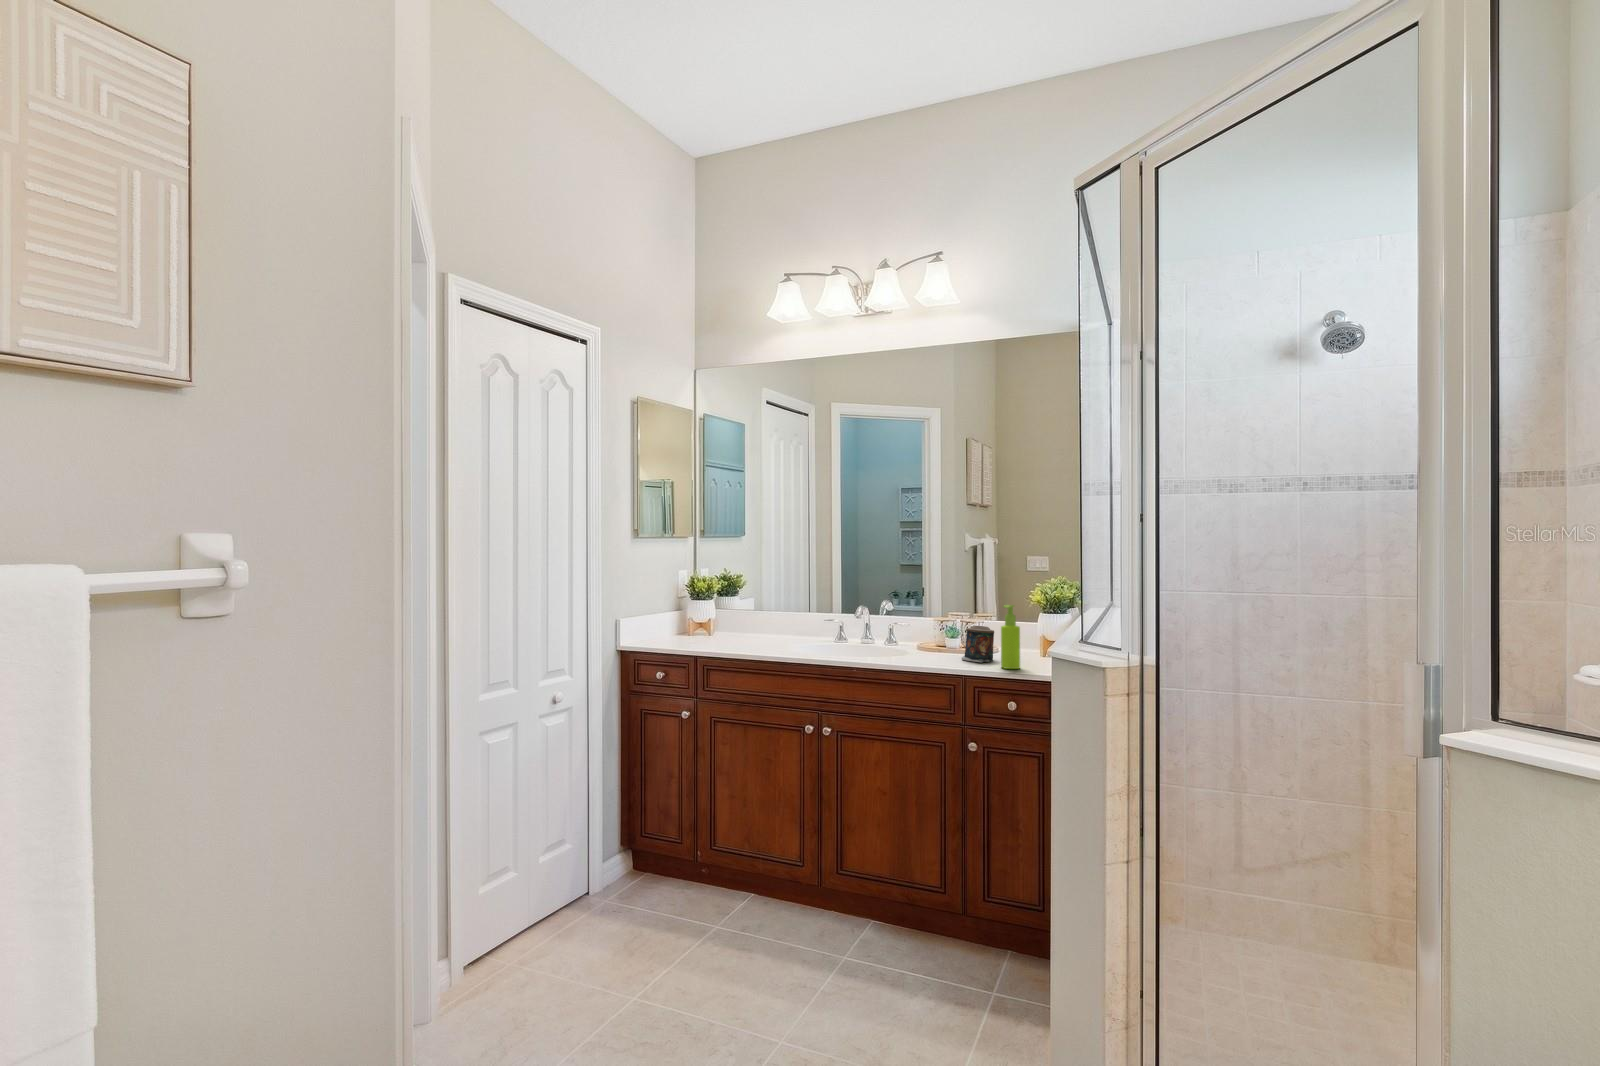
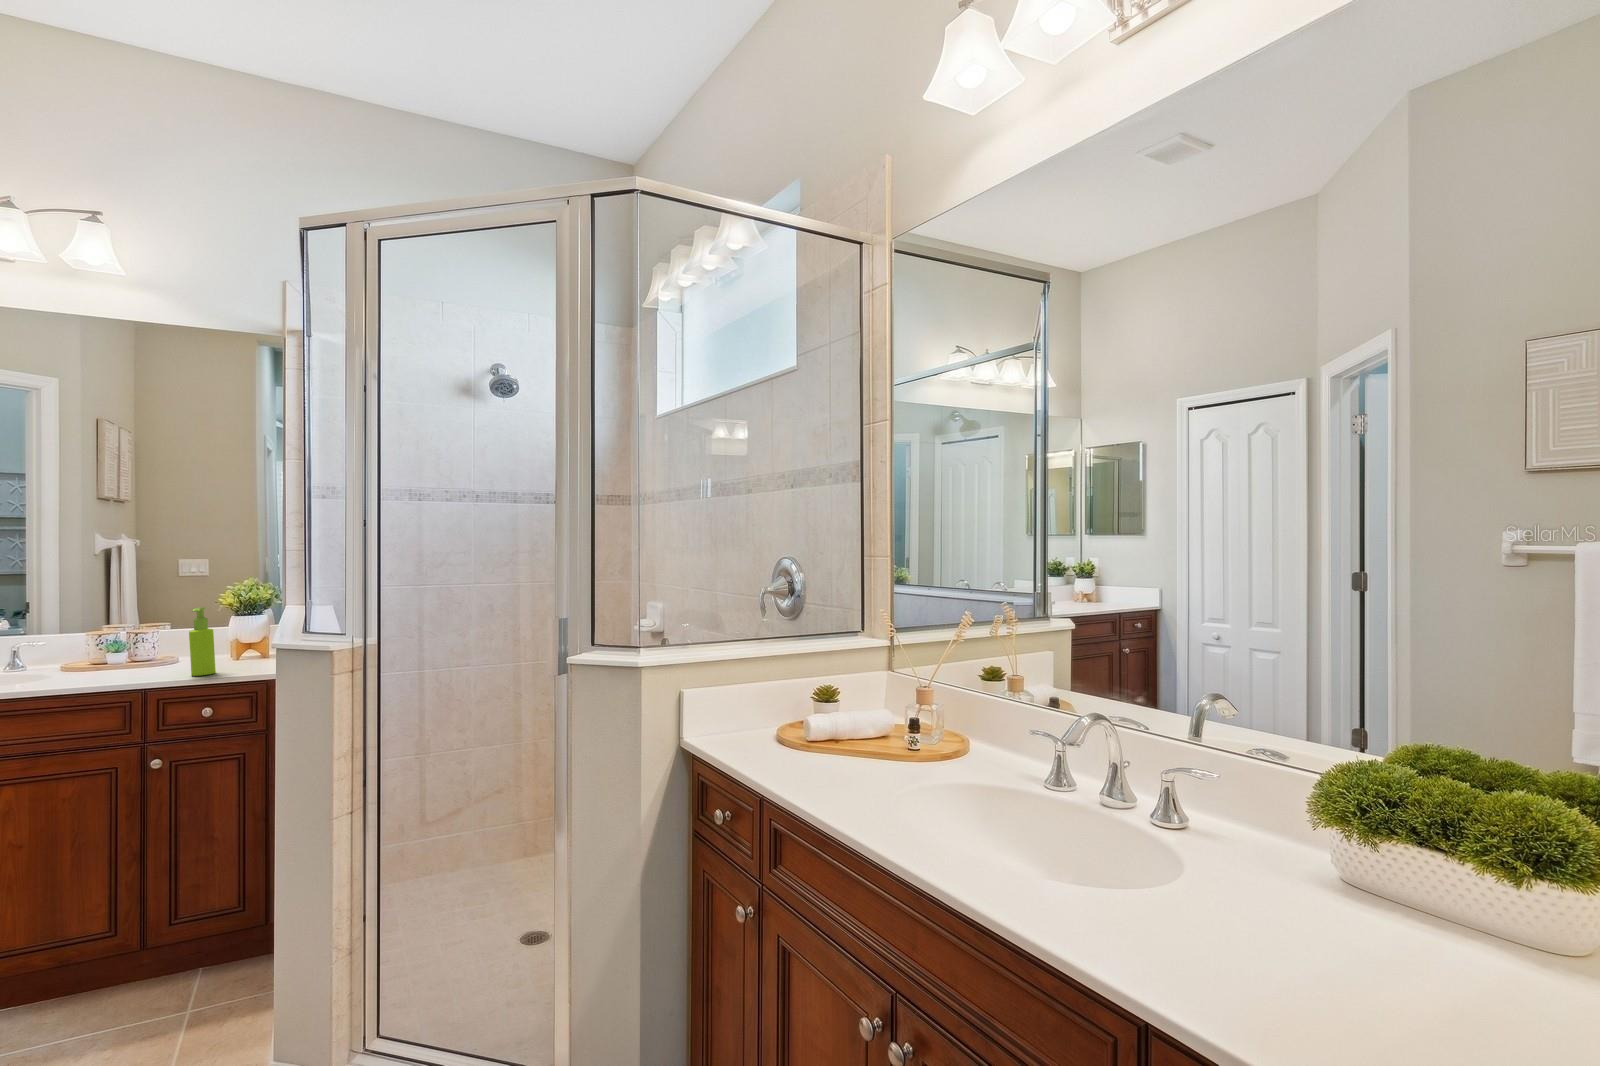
candle: present [962,626,994,662] -> none [135,635,178,676]

